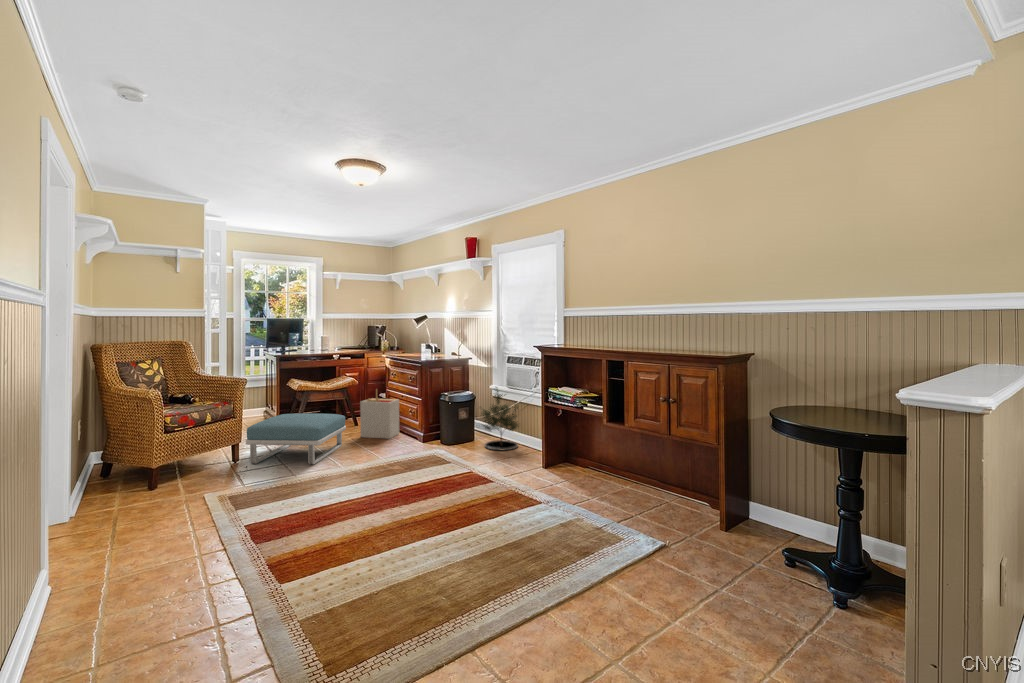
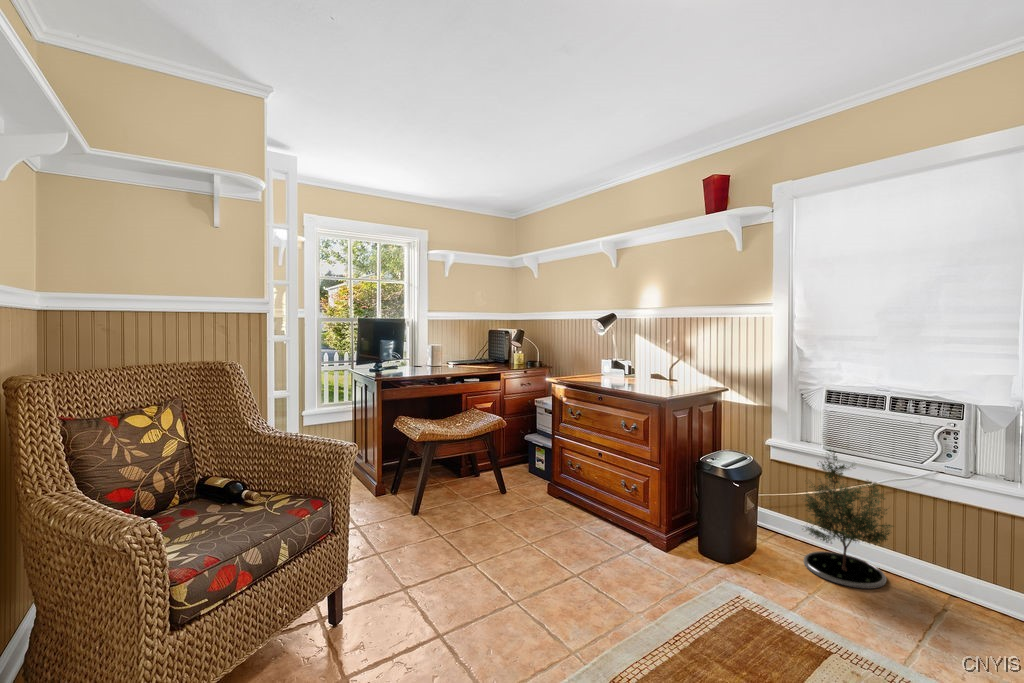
storage bin: present [360,389,399,439] -> none [537,443,598,539]
footstool: present [246,413,346,464] -> none [359,499,531,644]

